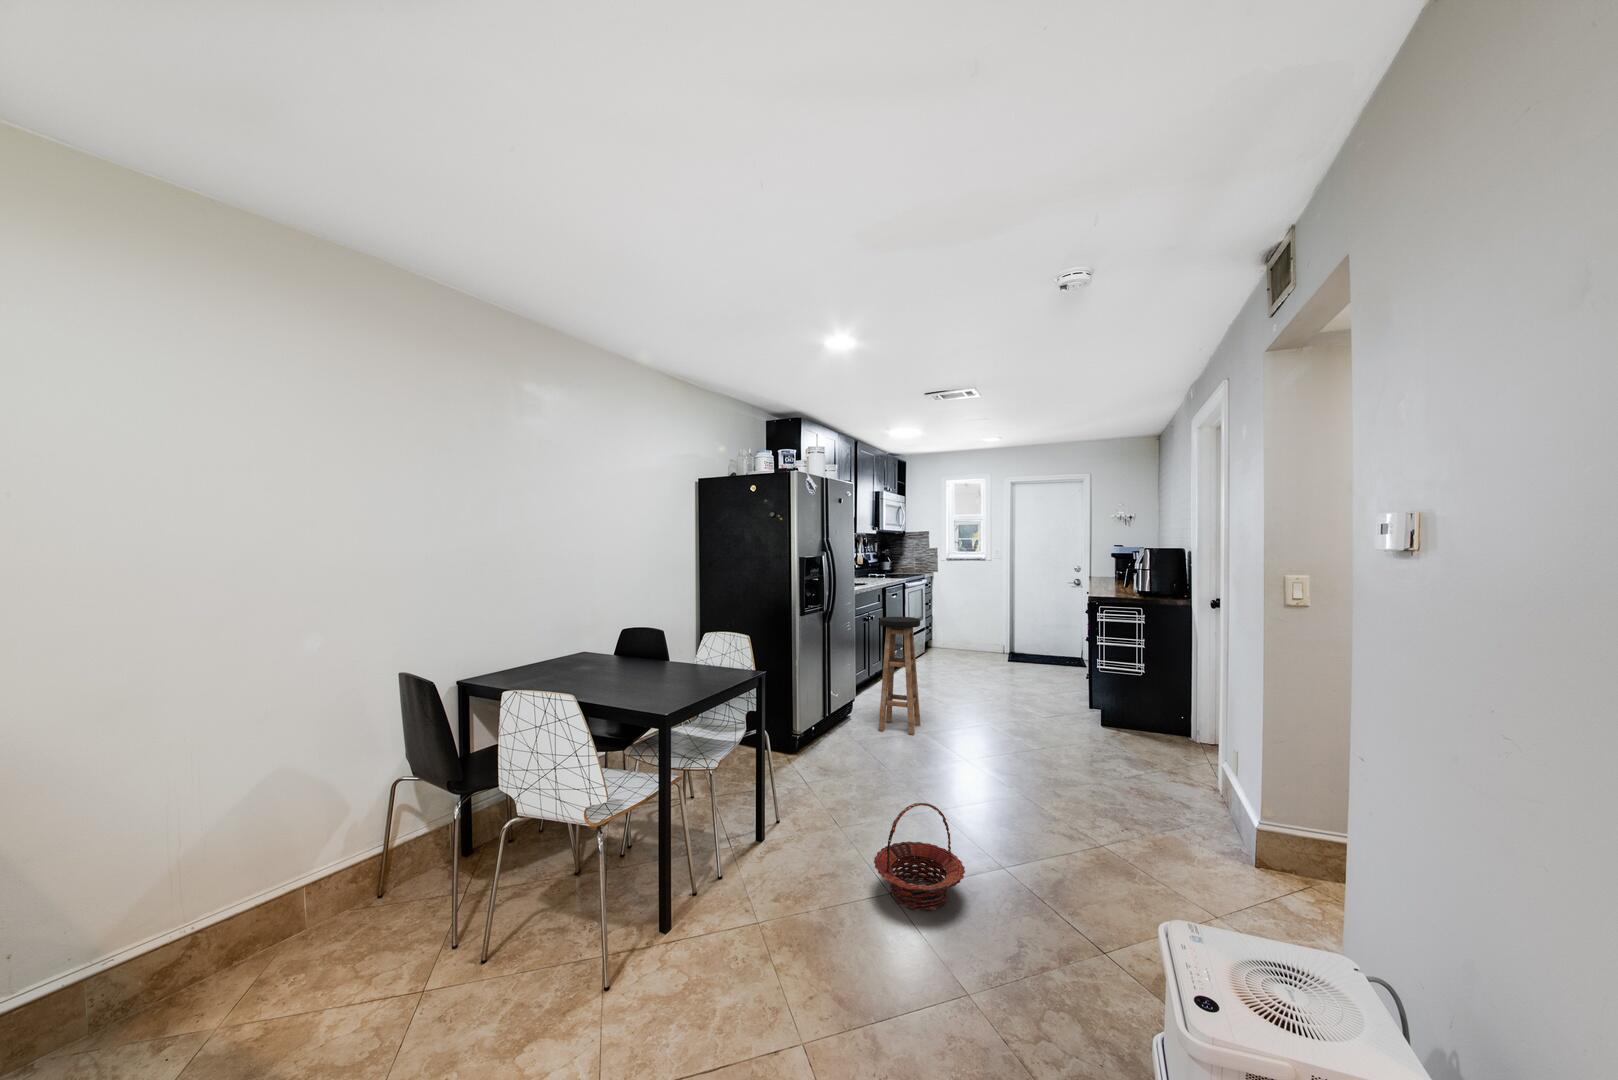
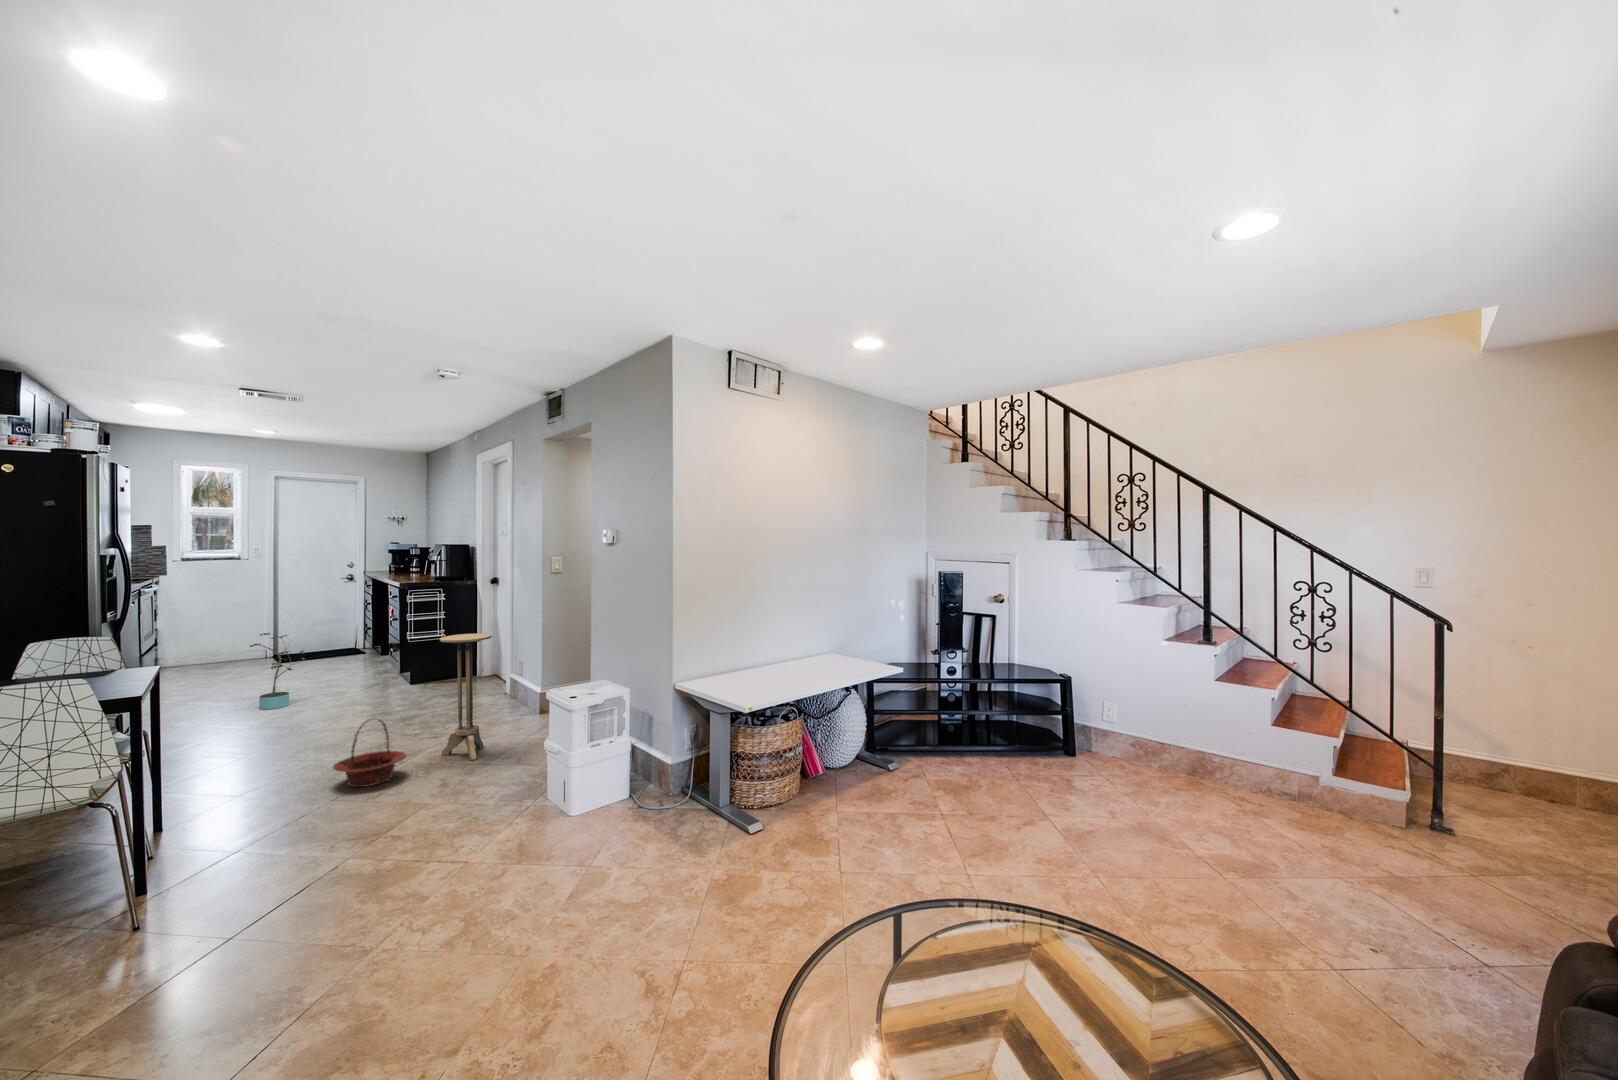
bar stool: present [879,617,921,735] -> none [186,617,243,738]
potted plant: none [940,636,988,717] -> present [250,633,305,709]
side table: none [1025,700,1113,941] -> present [440,633,492,760]

